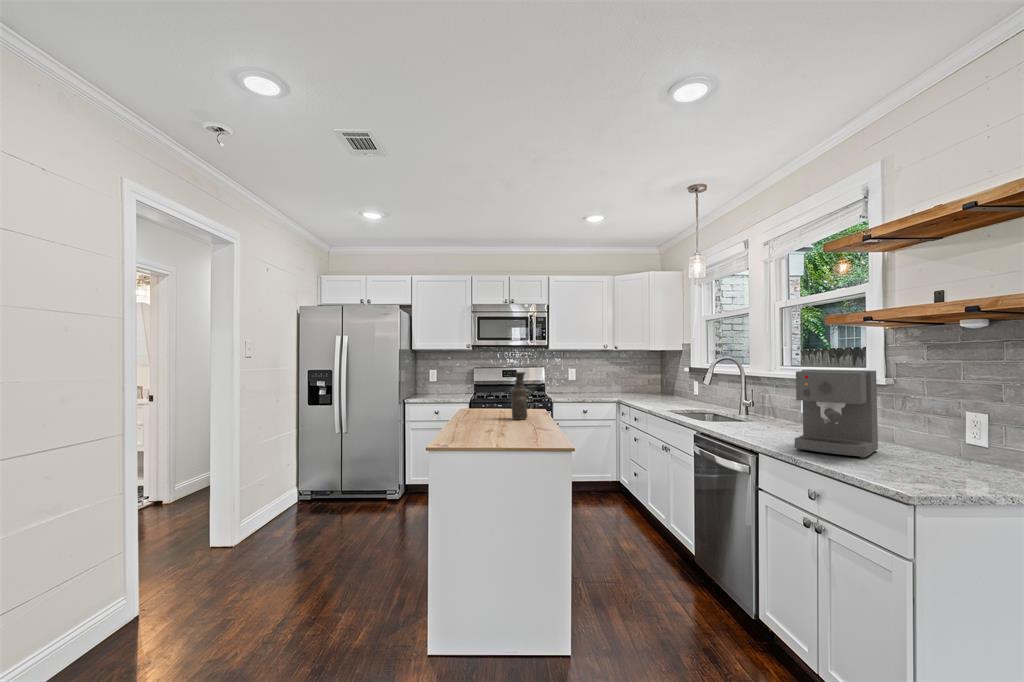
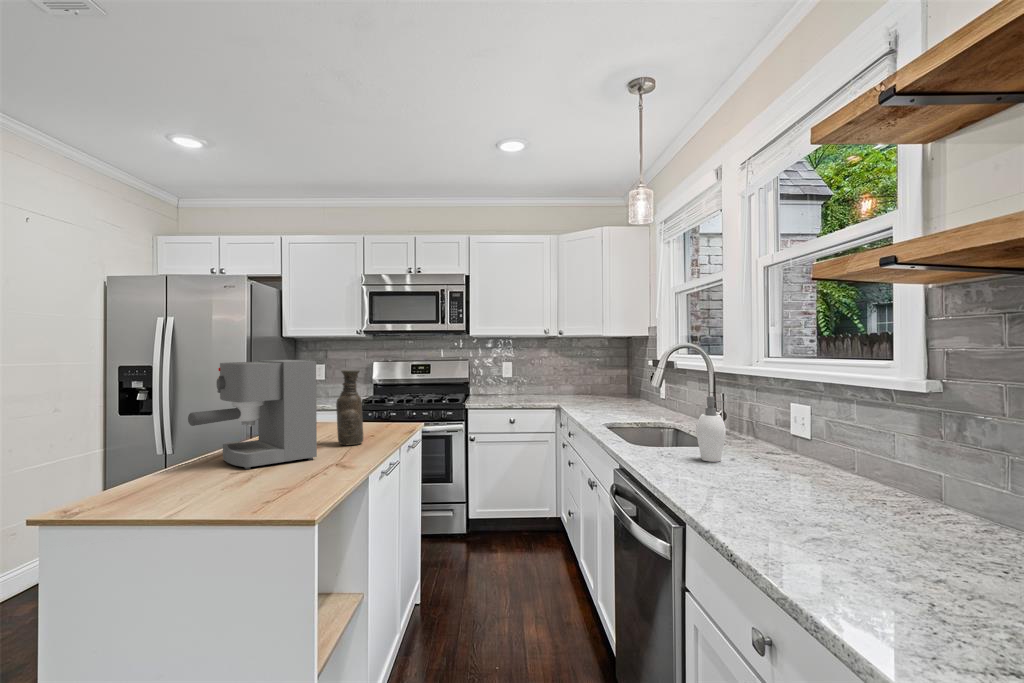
coffee maker: present [795,369,878,458] -> present [188,360,317,469]
soap dispenser: none [746,389,771,428] -> present [696,396,734,462]

